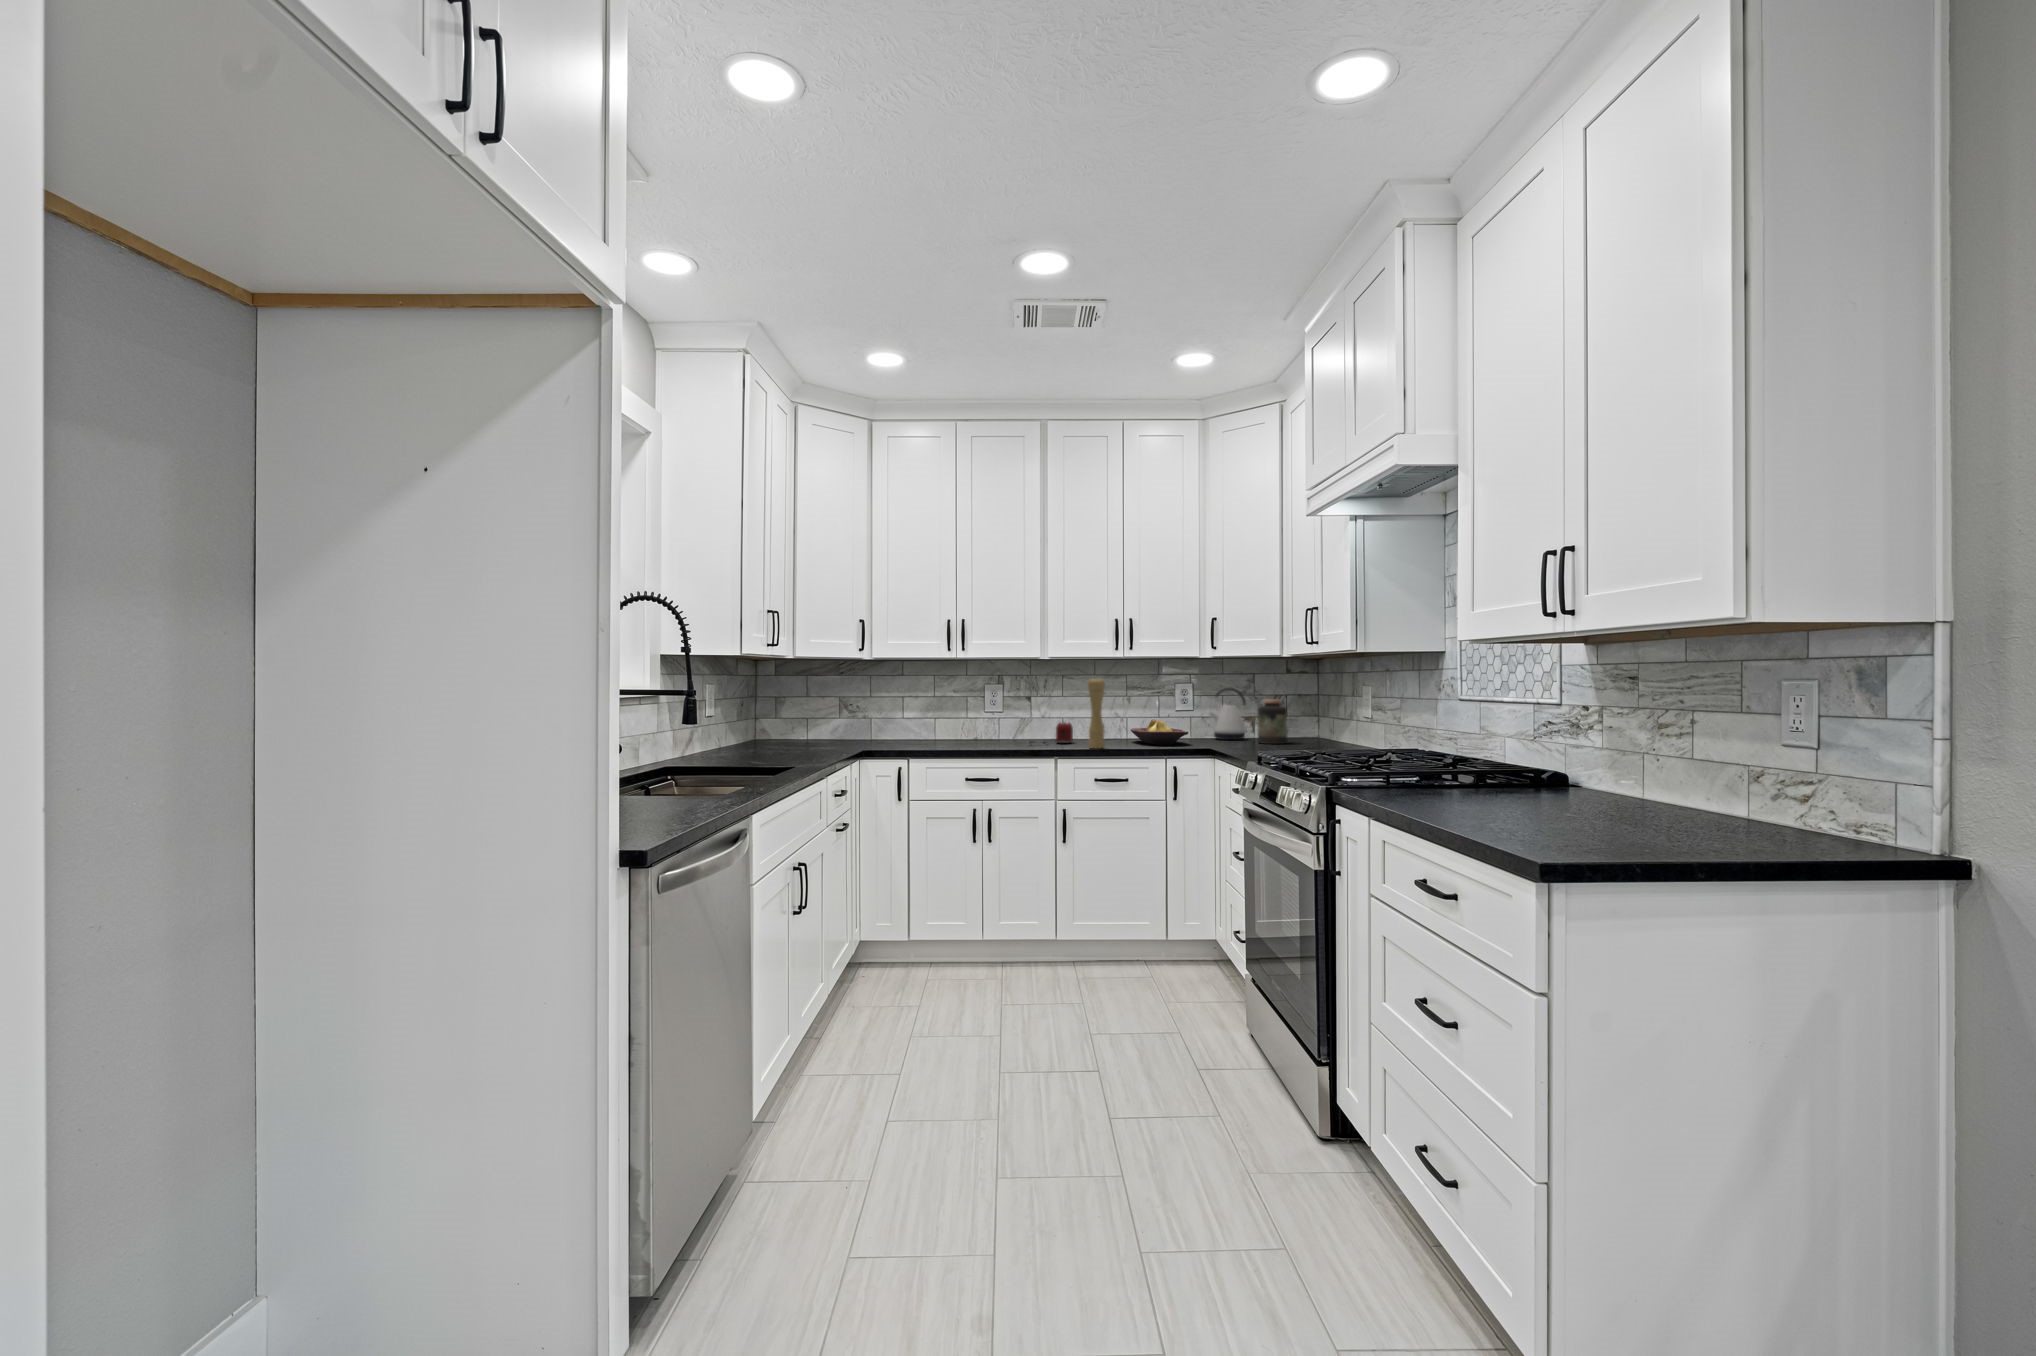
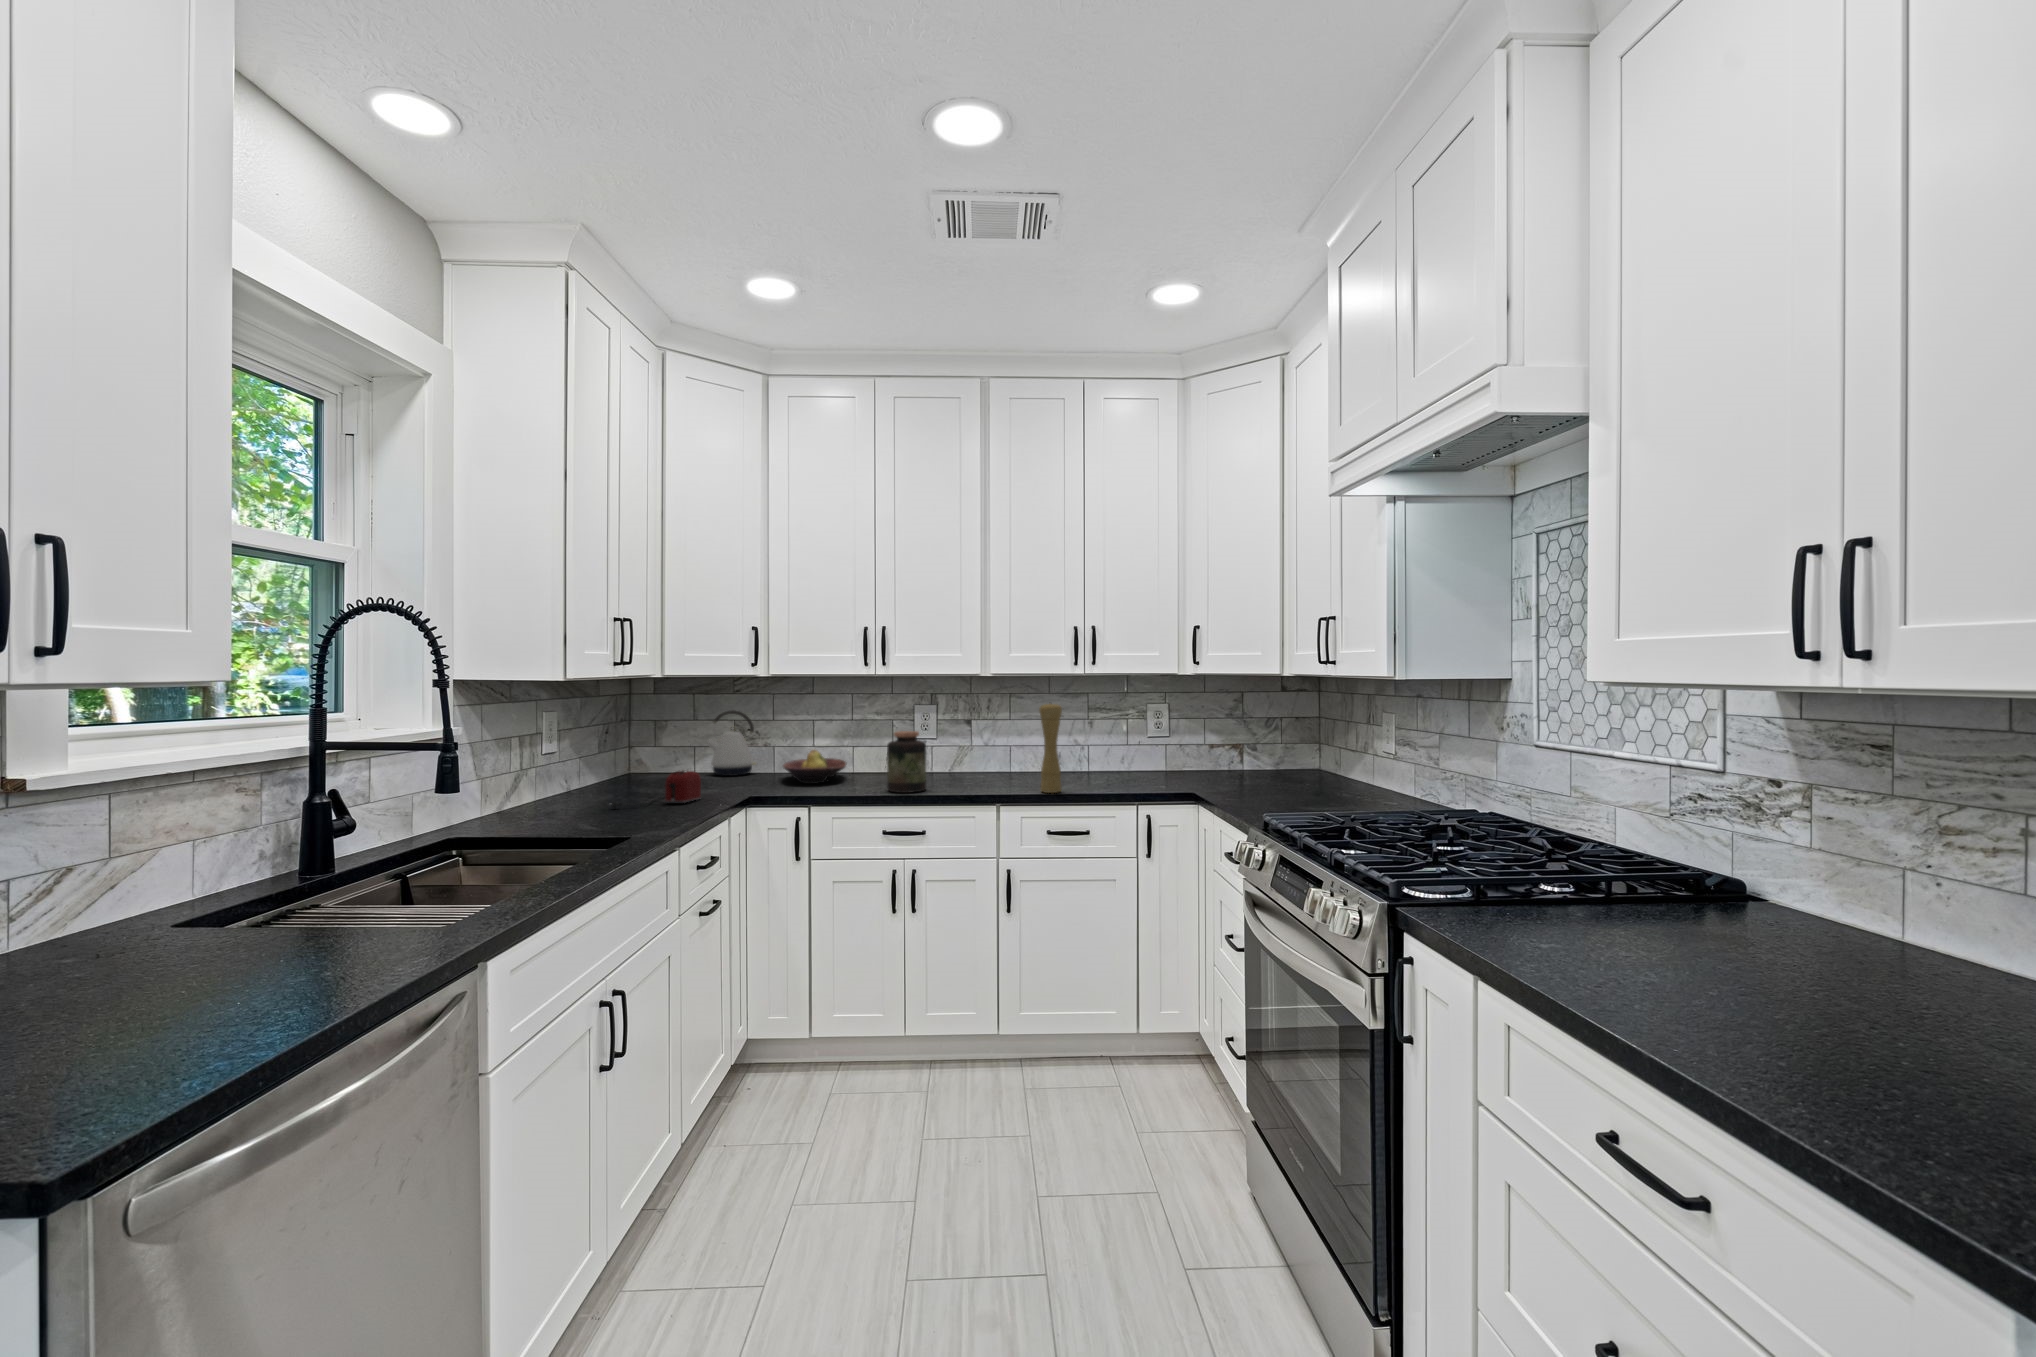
kettle: present [1209,688,1247,740] -> present [705,710,756,776]
jar: present [1257,699,1288,744] -> present [887,731,926,793]
fruit bowl: present [1131,719,1188,745] -> present [783,750,846,784]
toaster: present [1029,722,1073,744] -> present [611,771,701,808]

